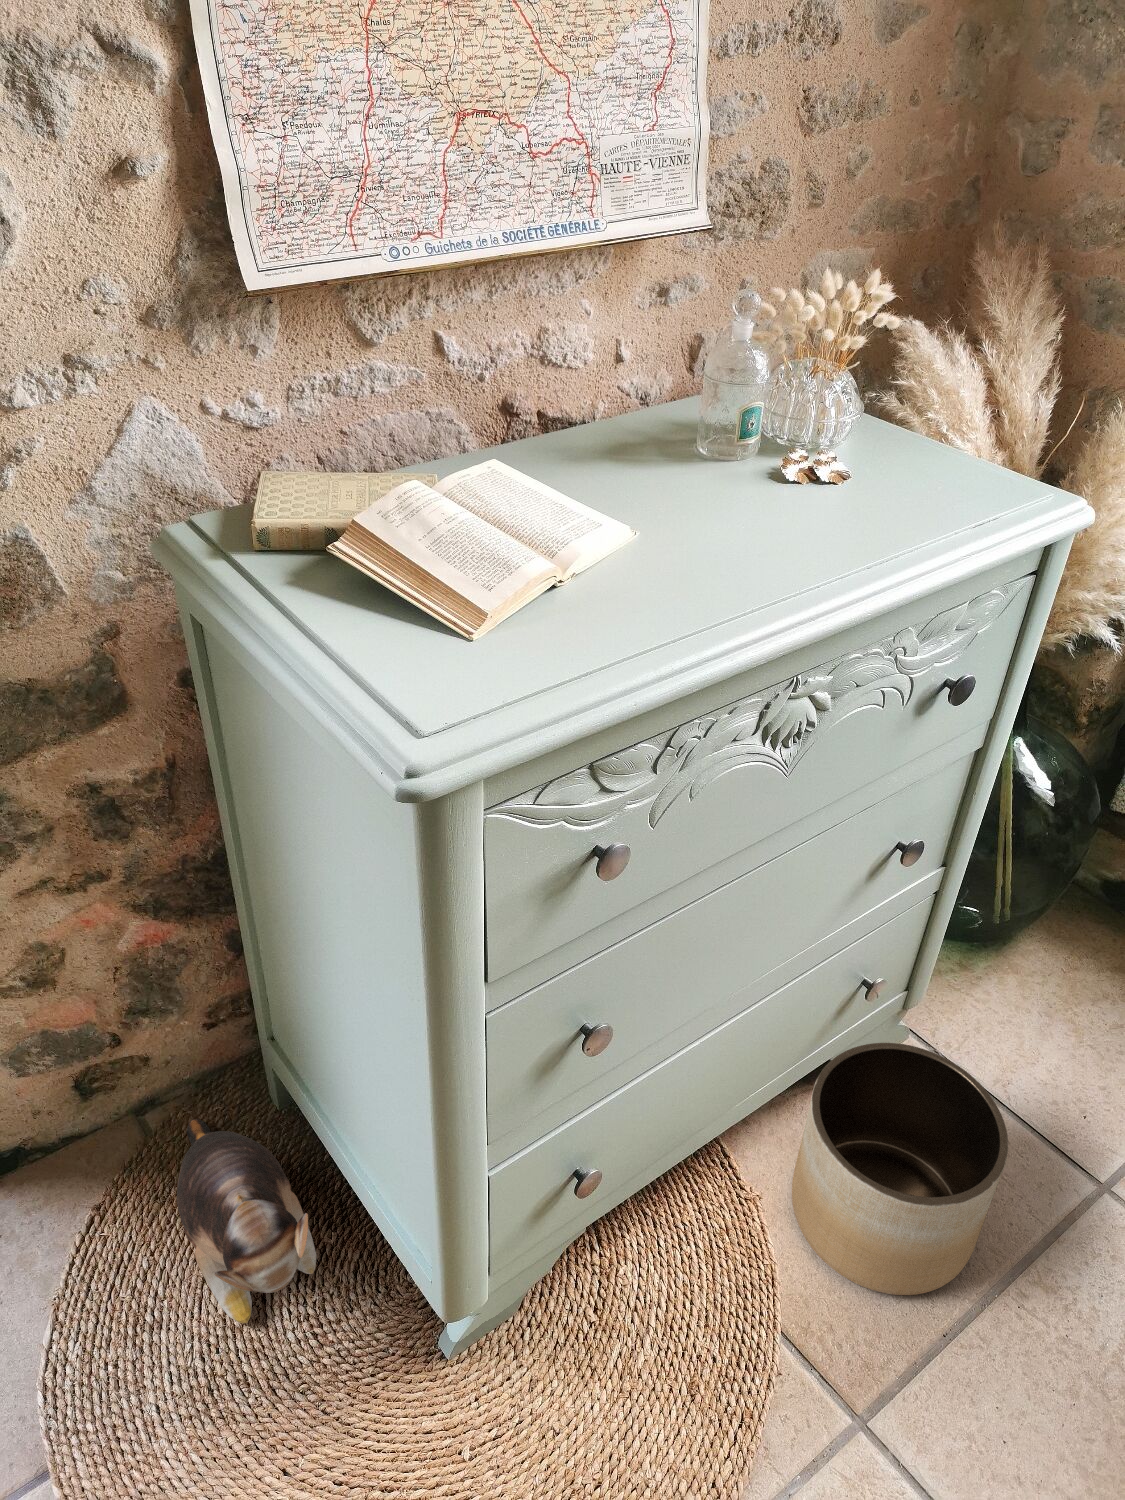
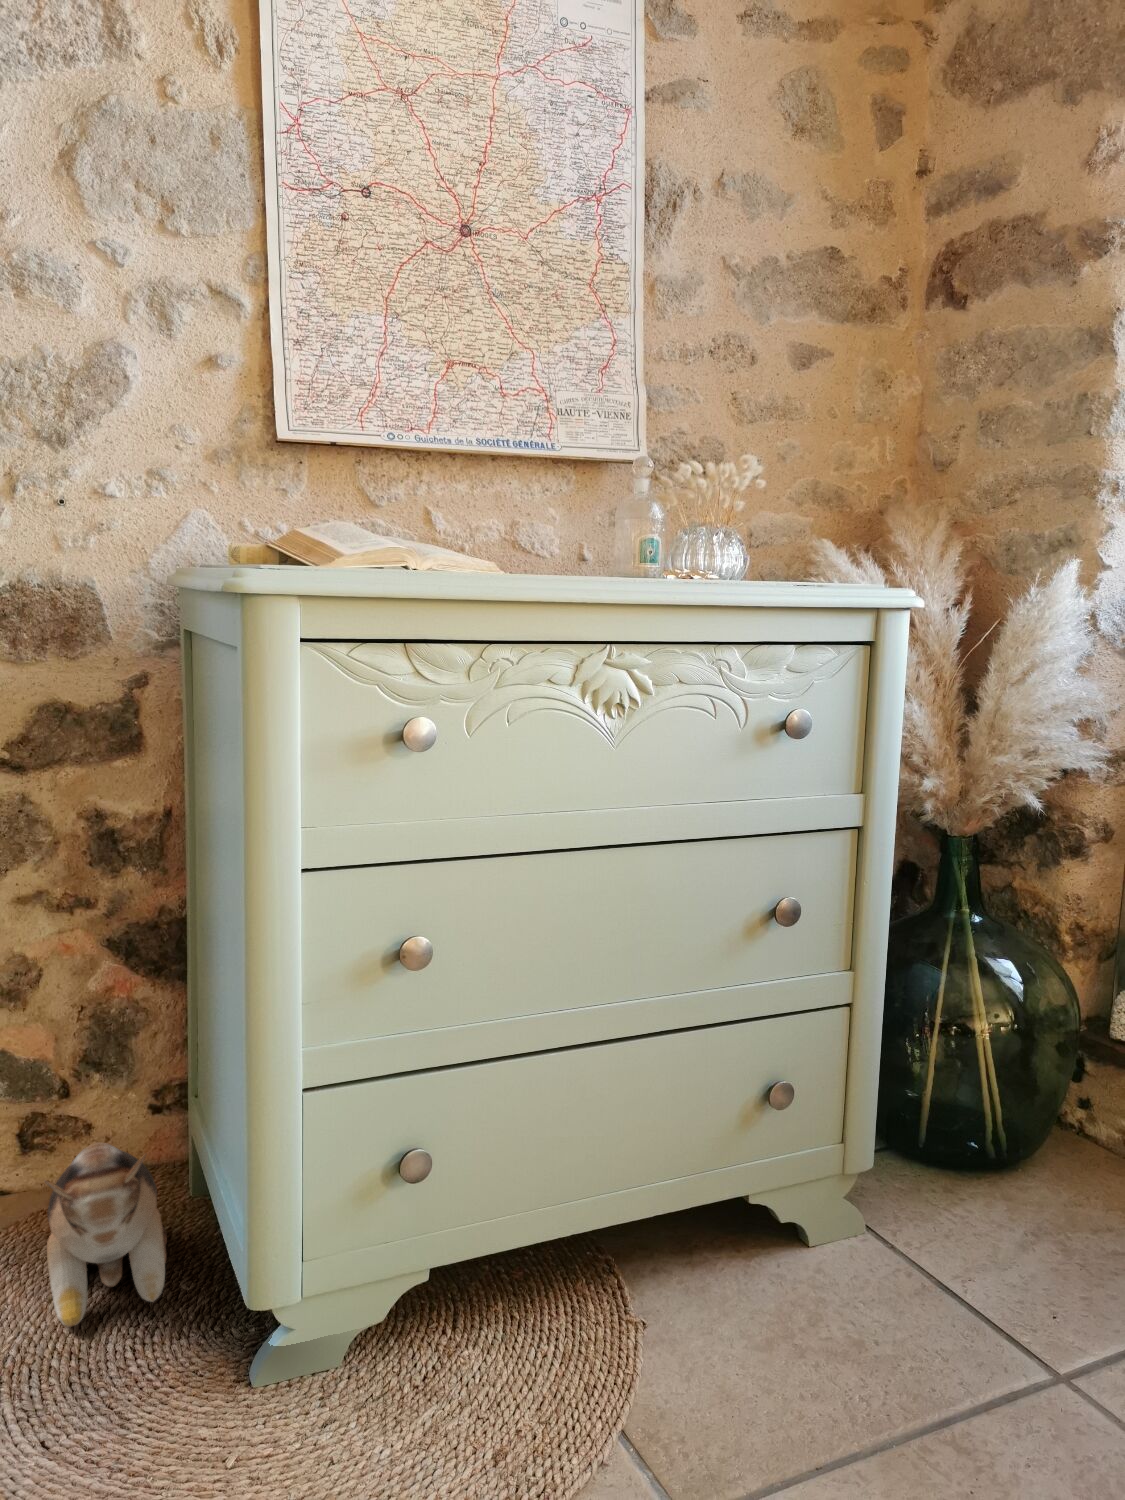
planter: present [792,1043,1008,1295] -> none [672,1143,884,1418]

